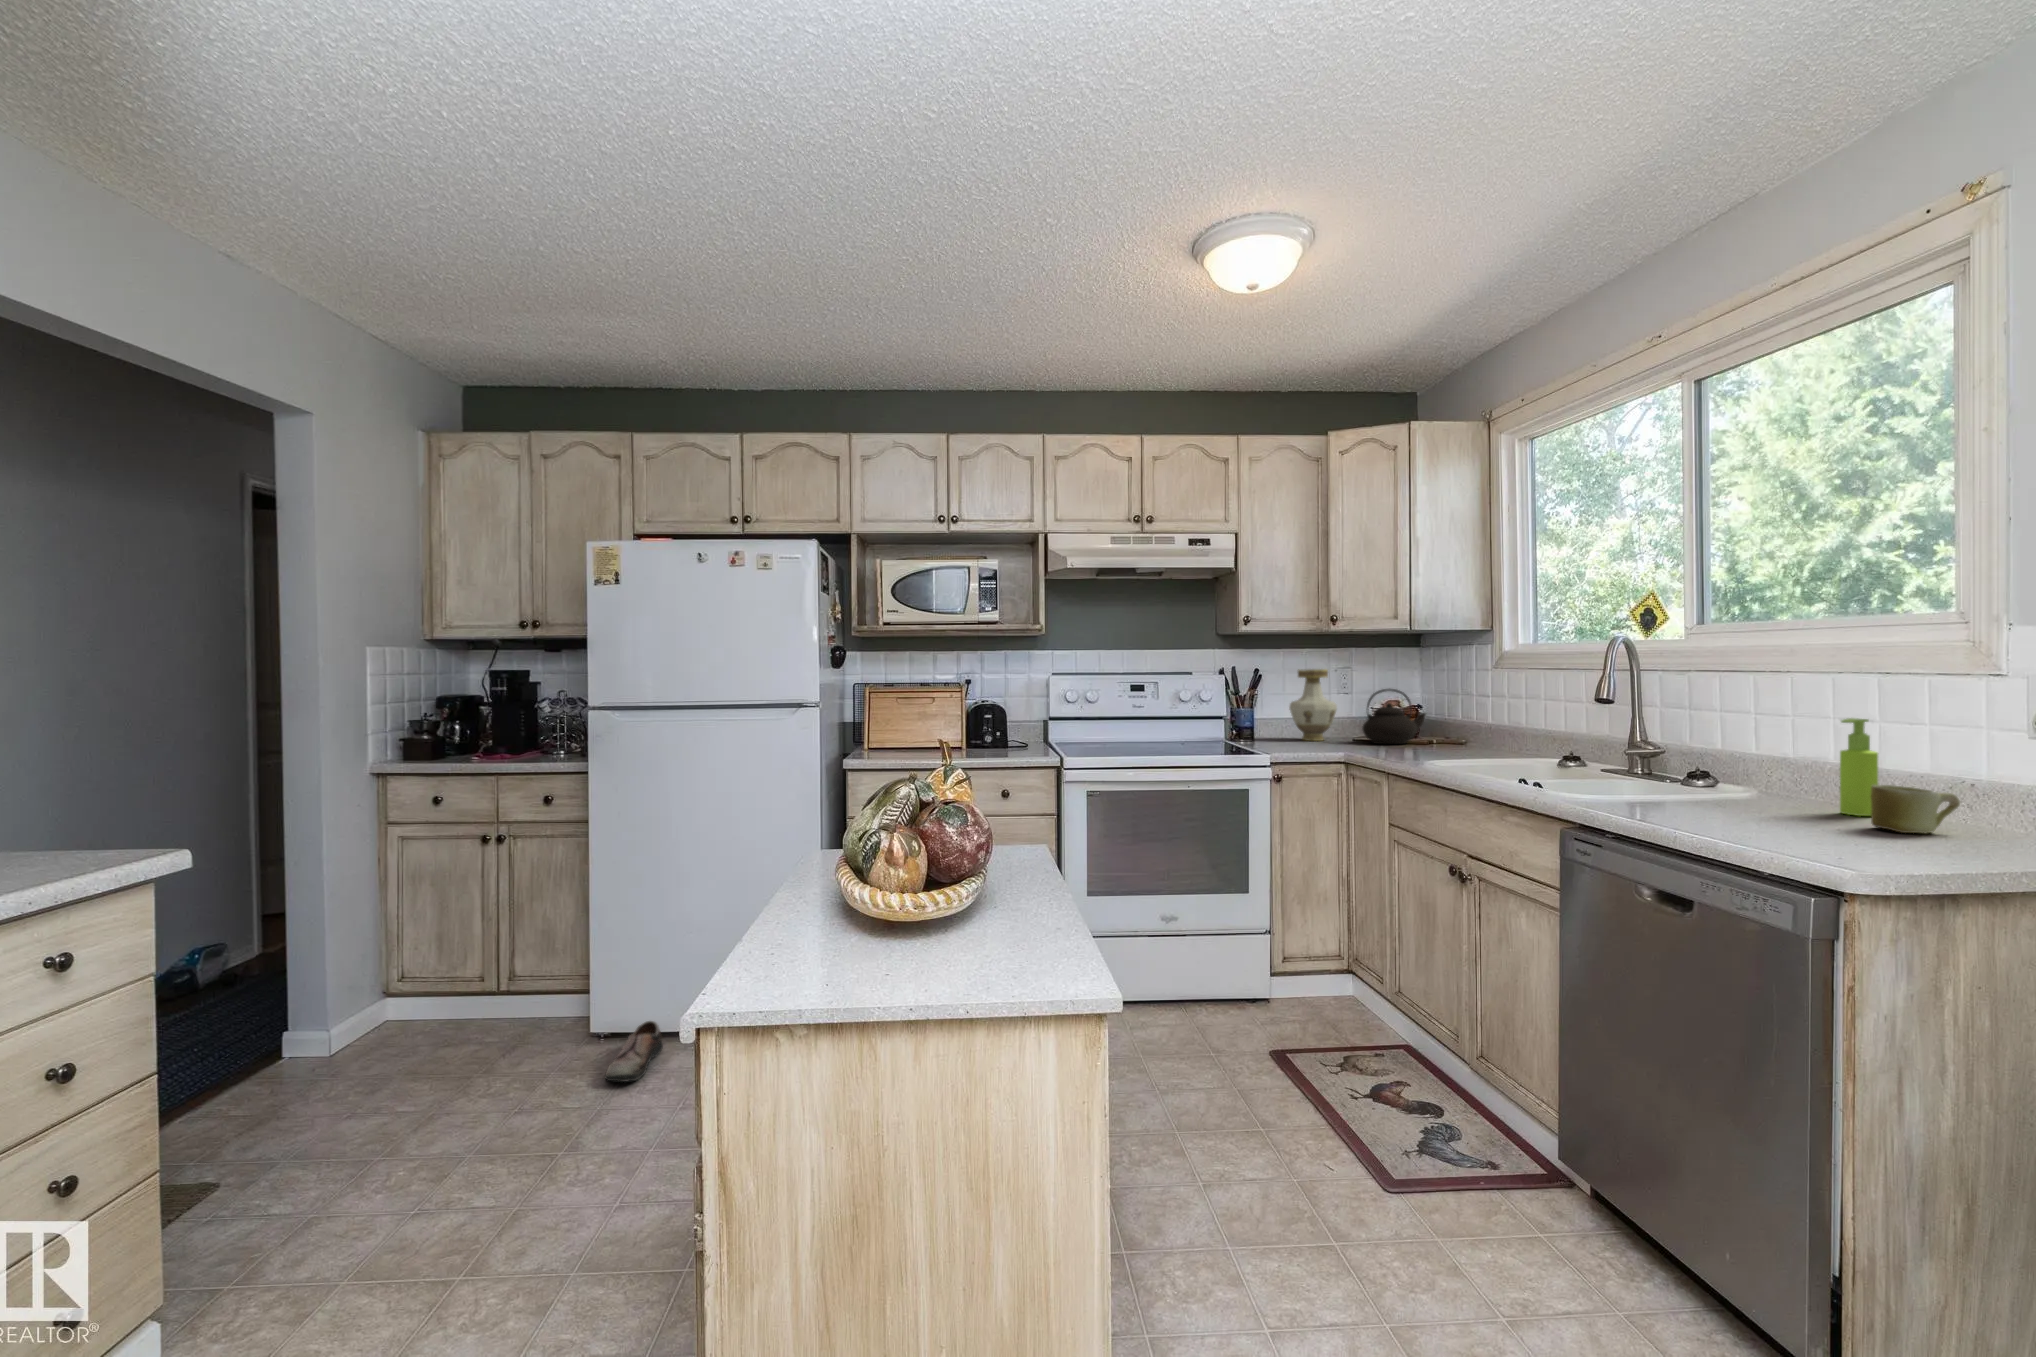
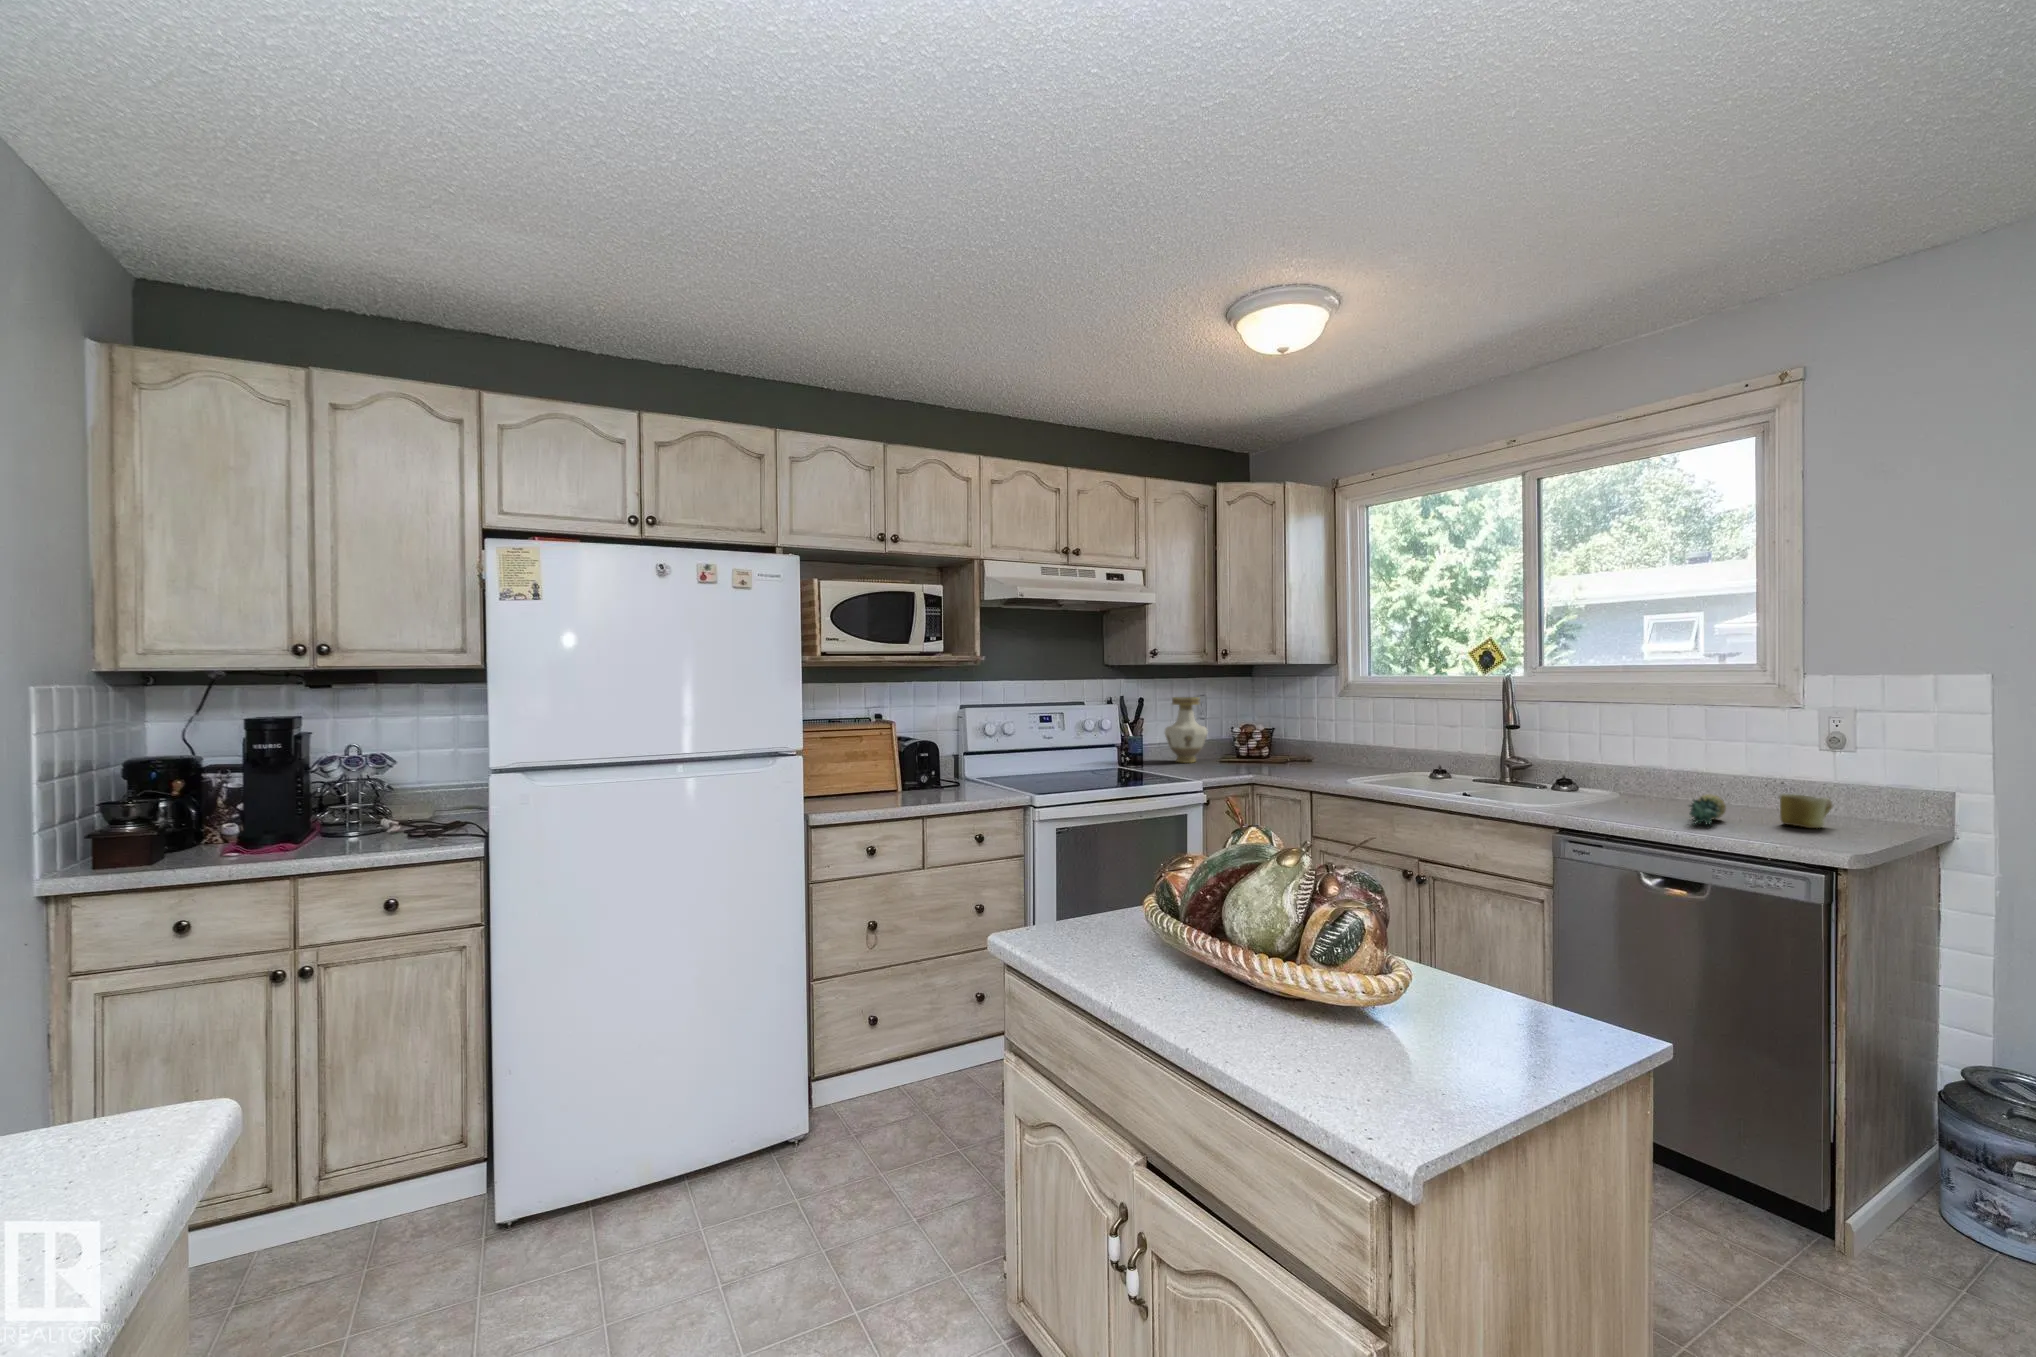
teapot: present [1362,689,1426,744] -> none [1234,714,1282,764]
soap dispenser: present [1840,718,1878,816] -> none [1727,745,1753,815]
fruit: none [1711,783,1804,821] -> present [1690,794,1726,824]
shoe: present [605,1021,663,1082] -> none [574,1186,632,1288]

